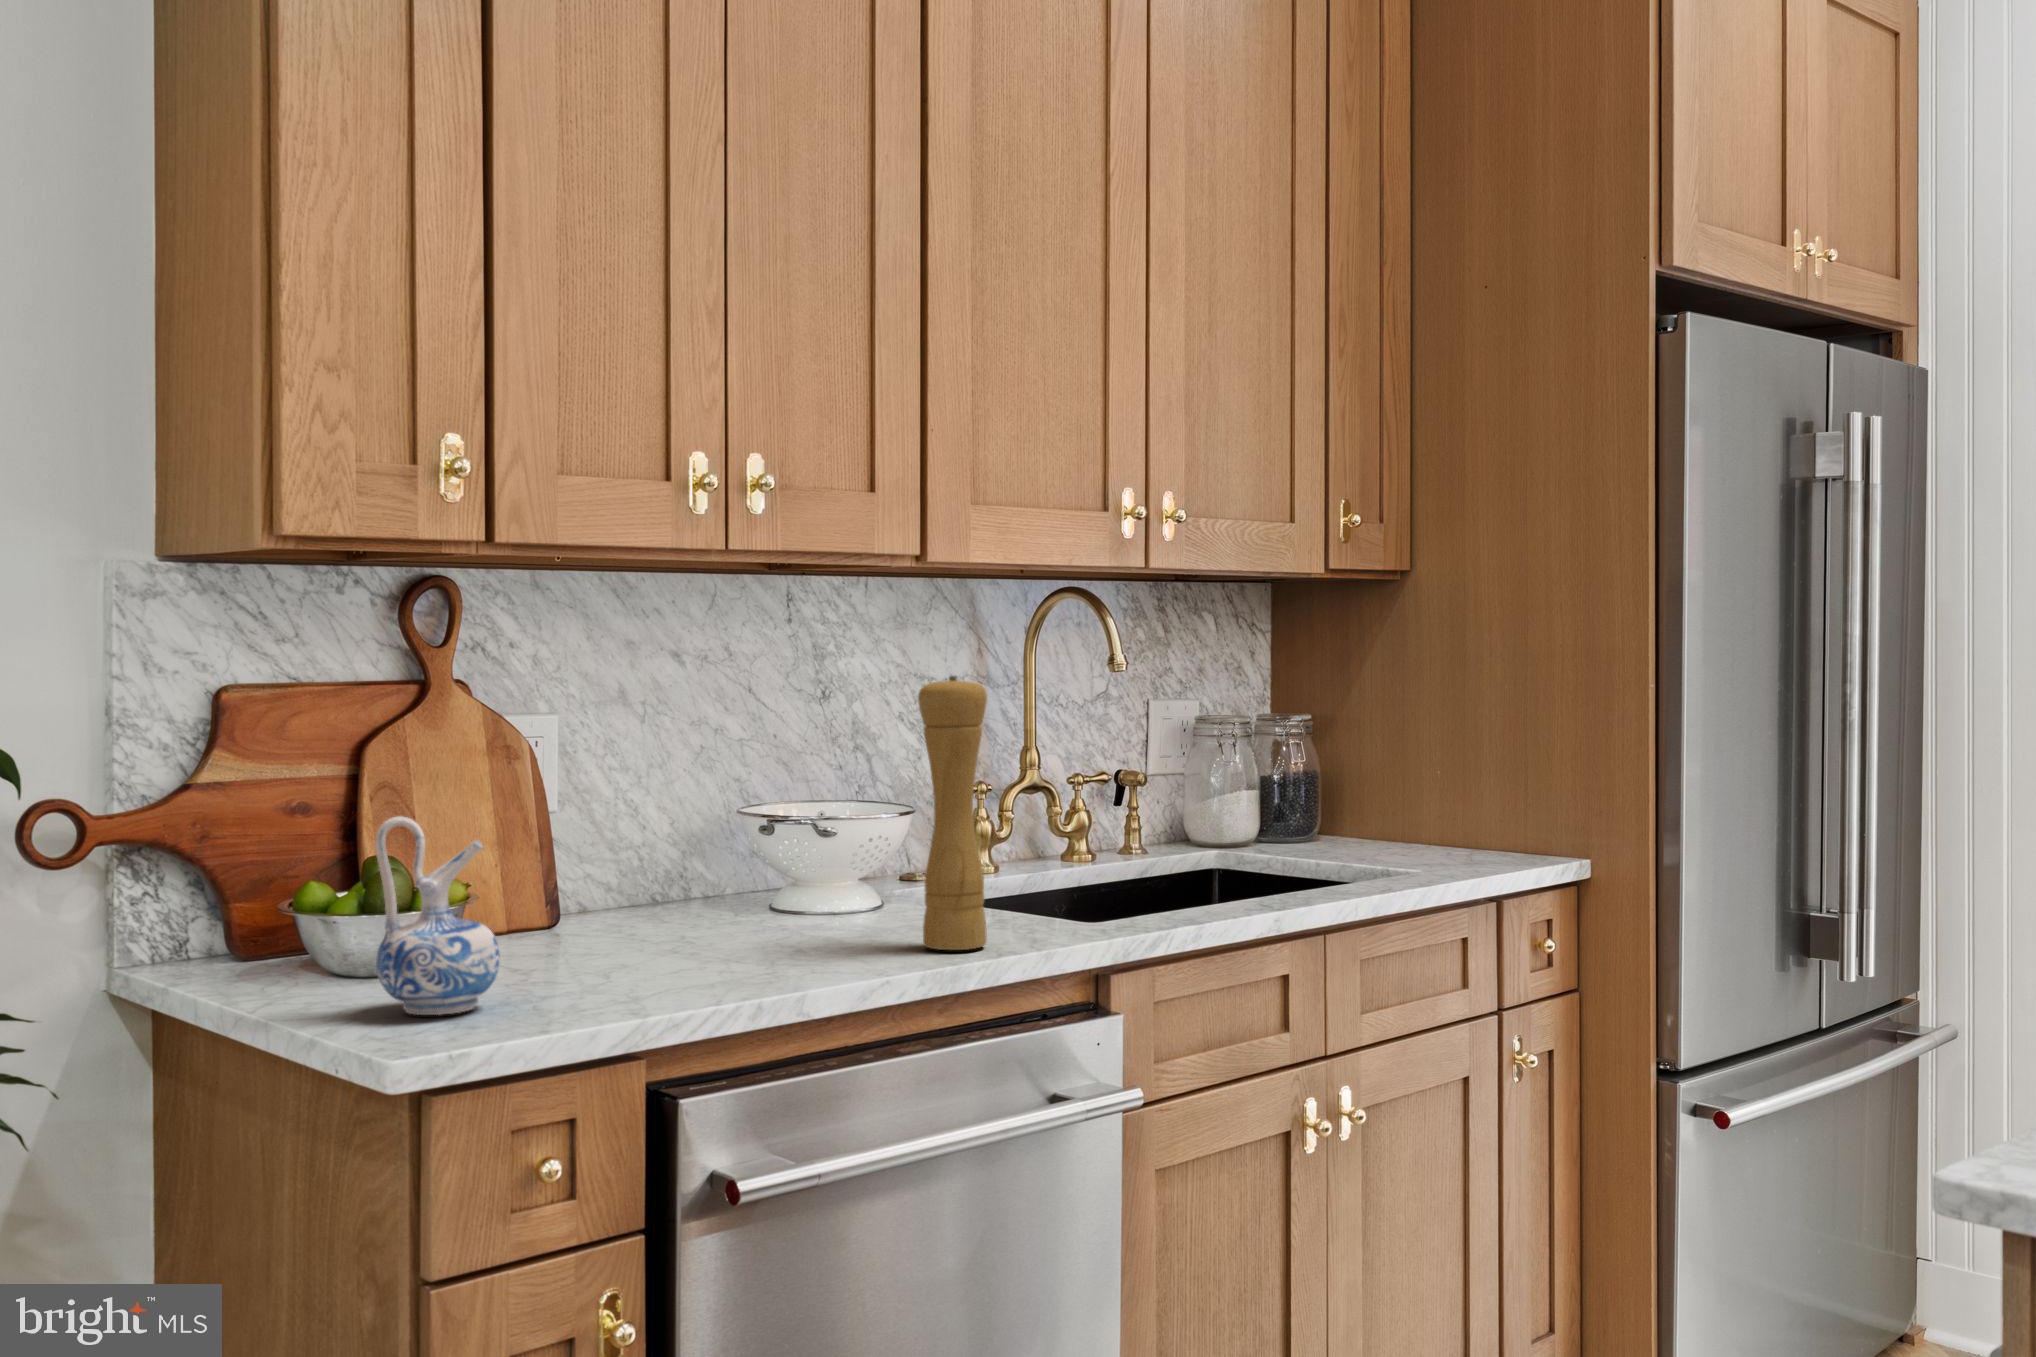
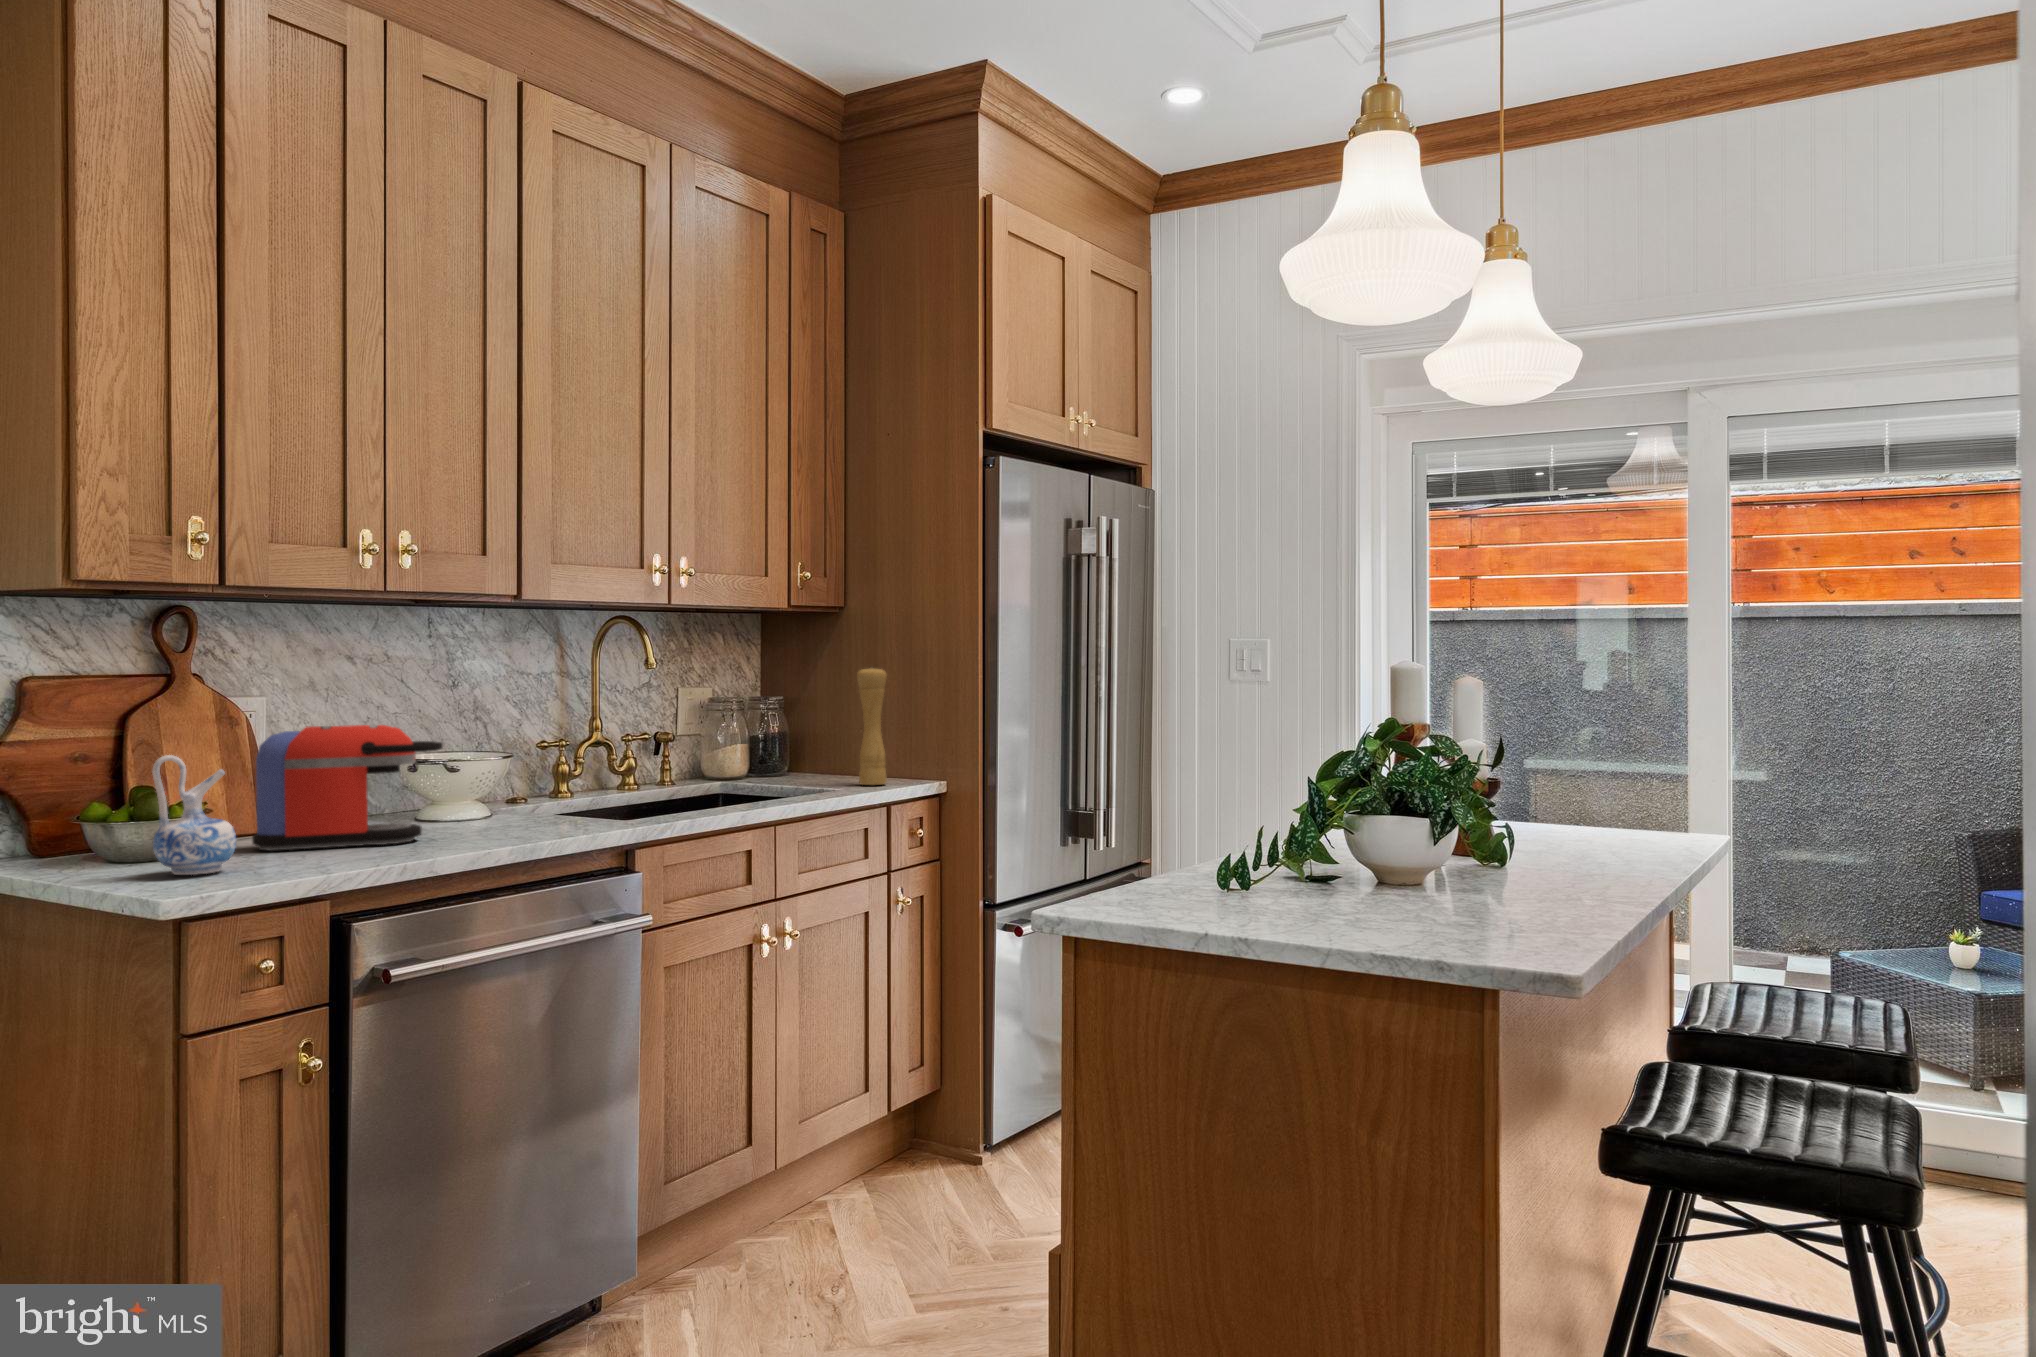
pepper mill: present [918,676,987,950] -> present [857,667,887,785]
coffee maker: none [532,764,812,965] -> present [252,725,443,851]

